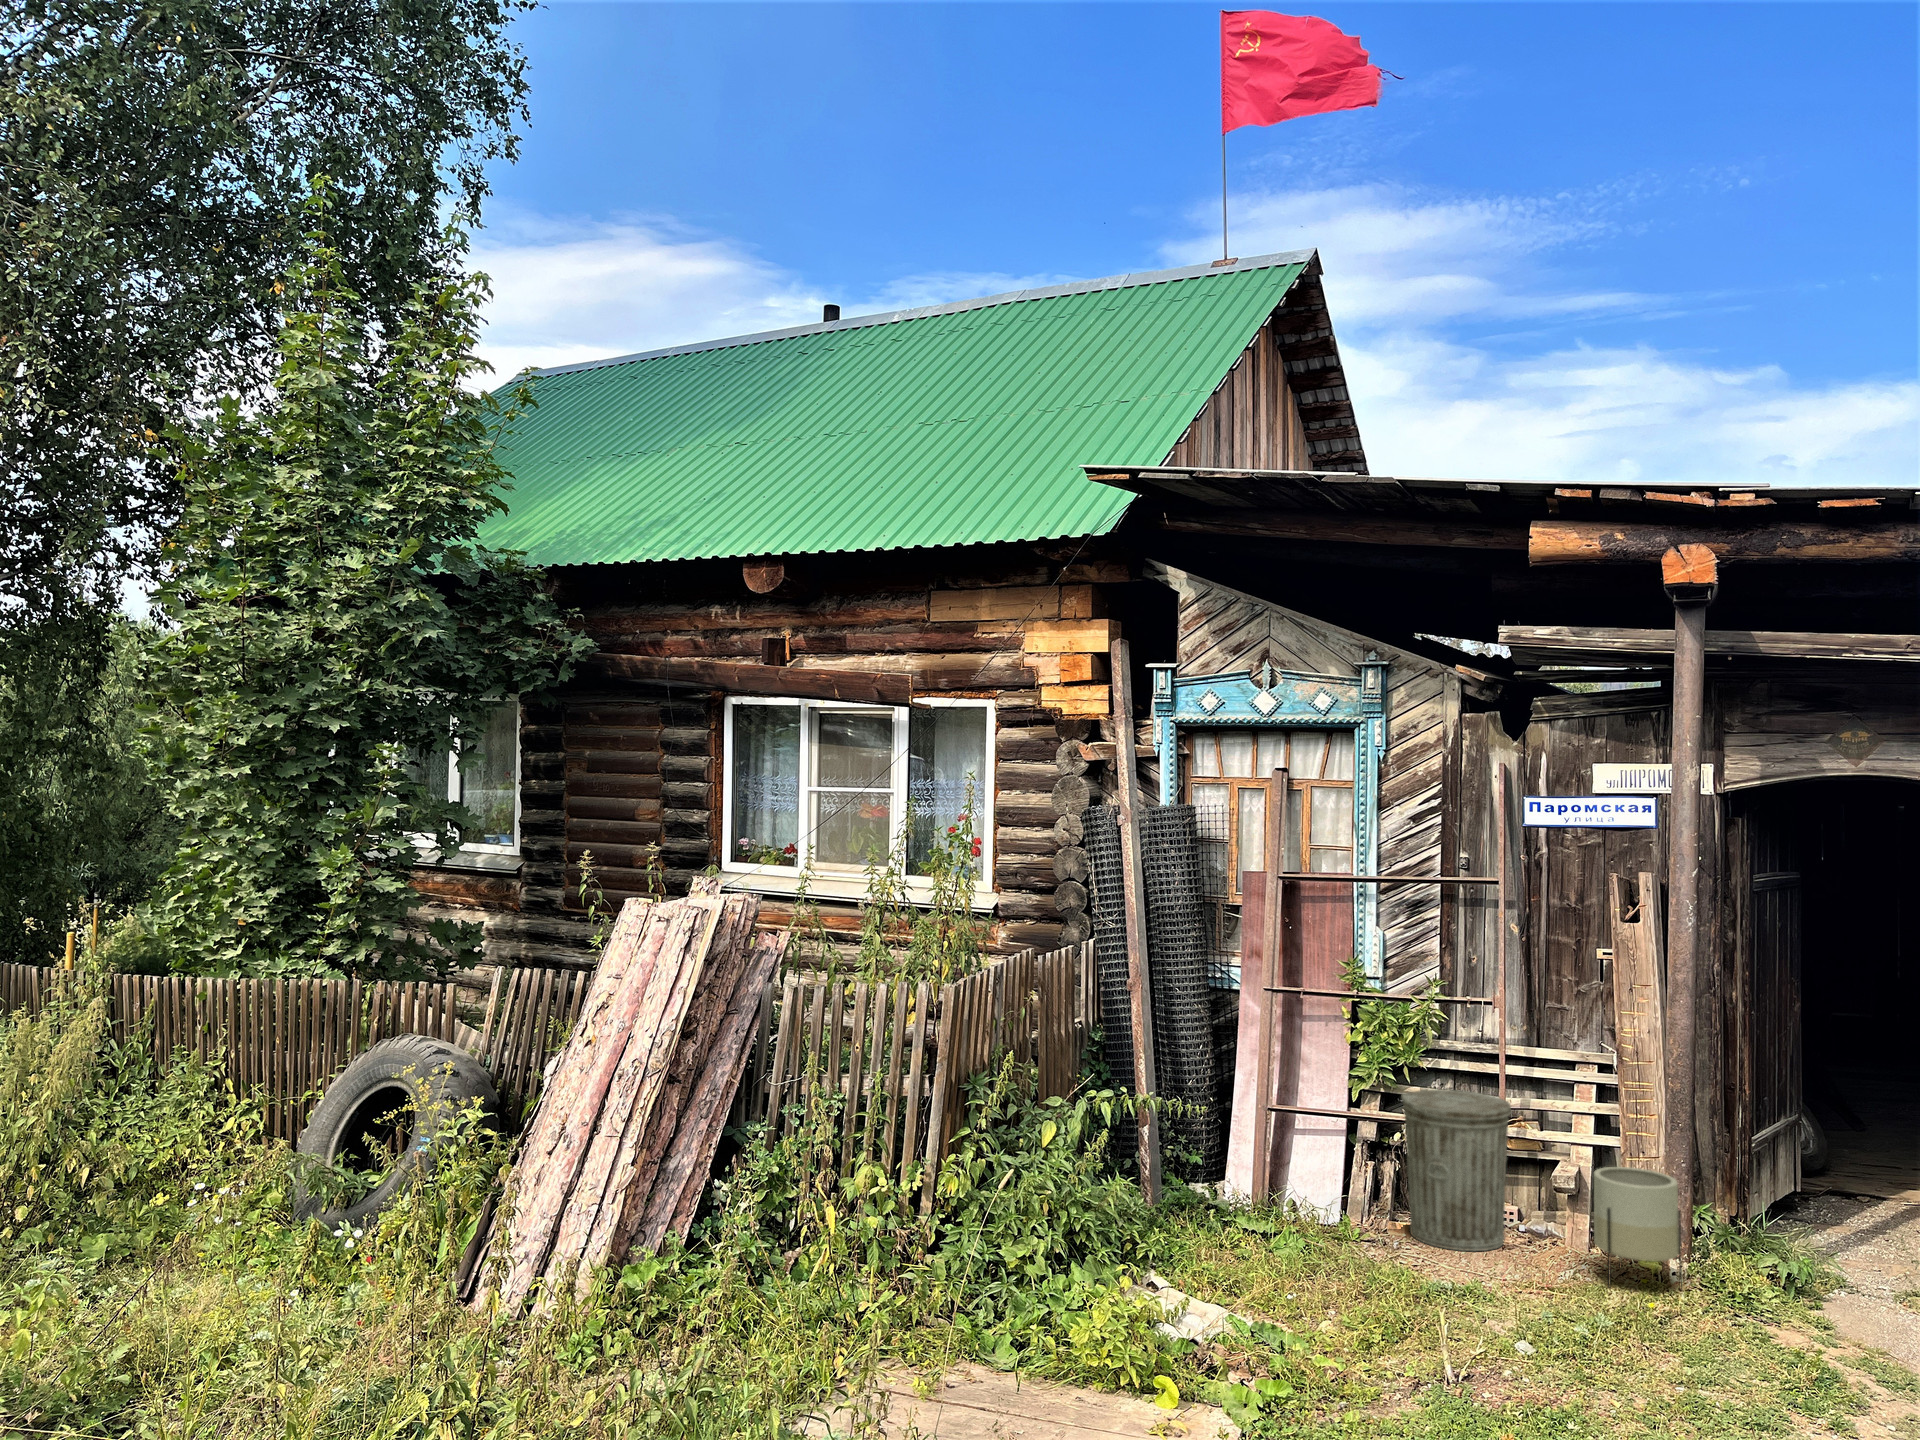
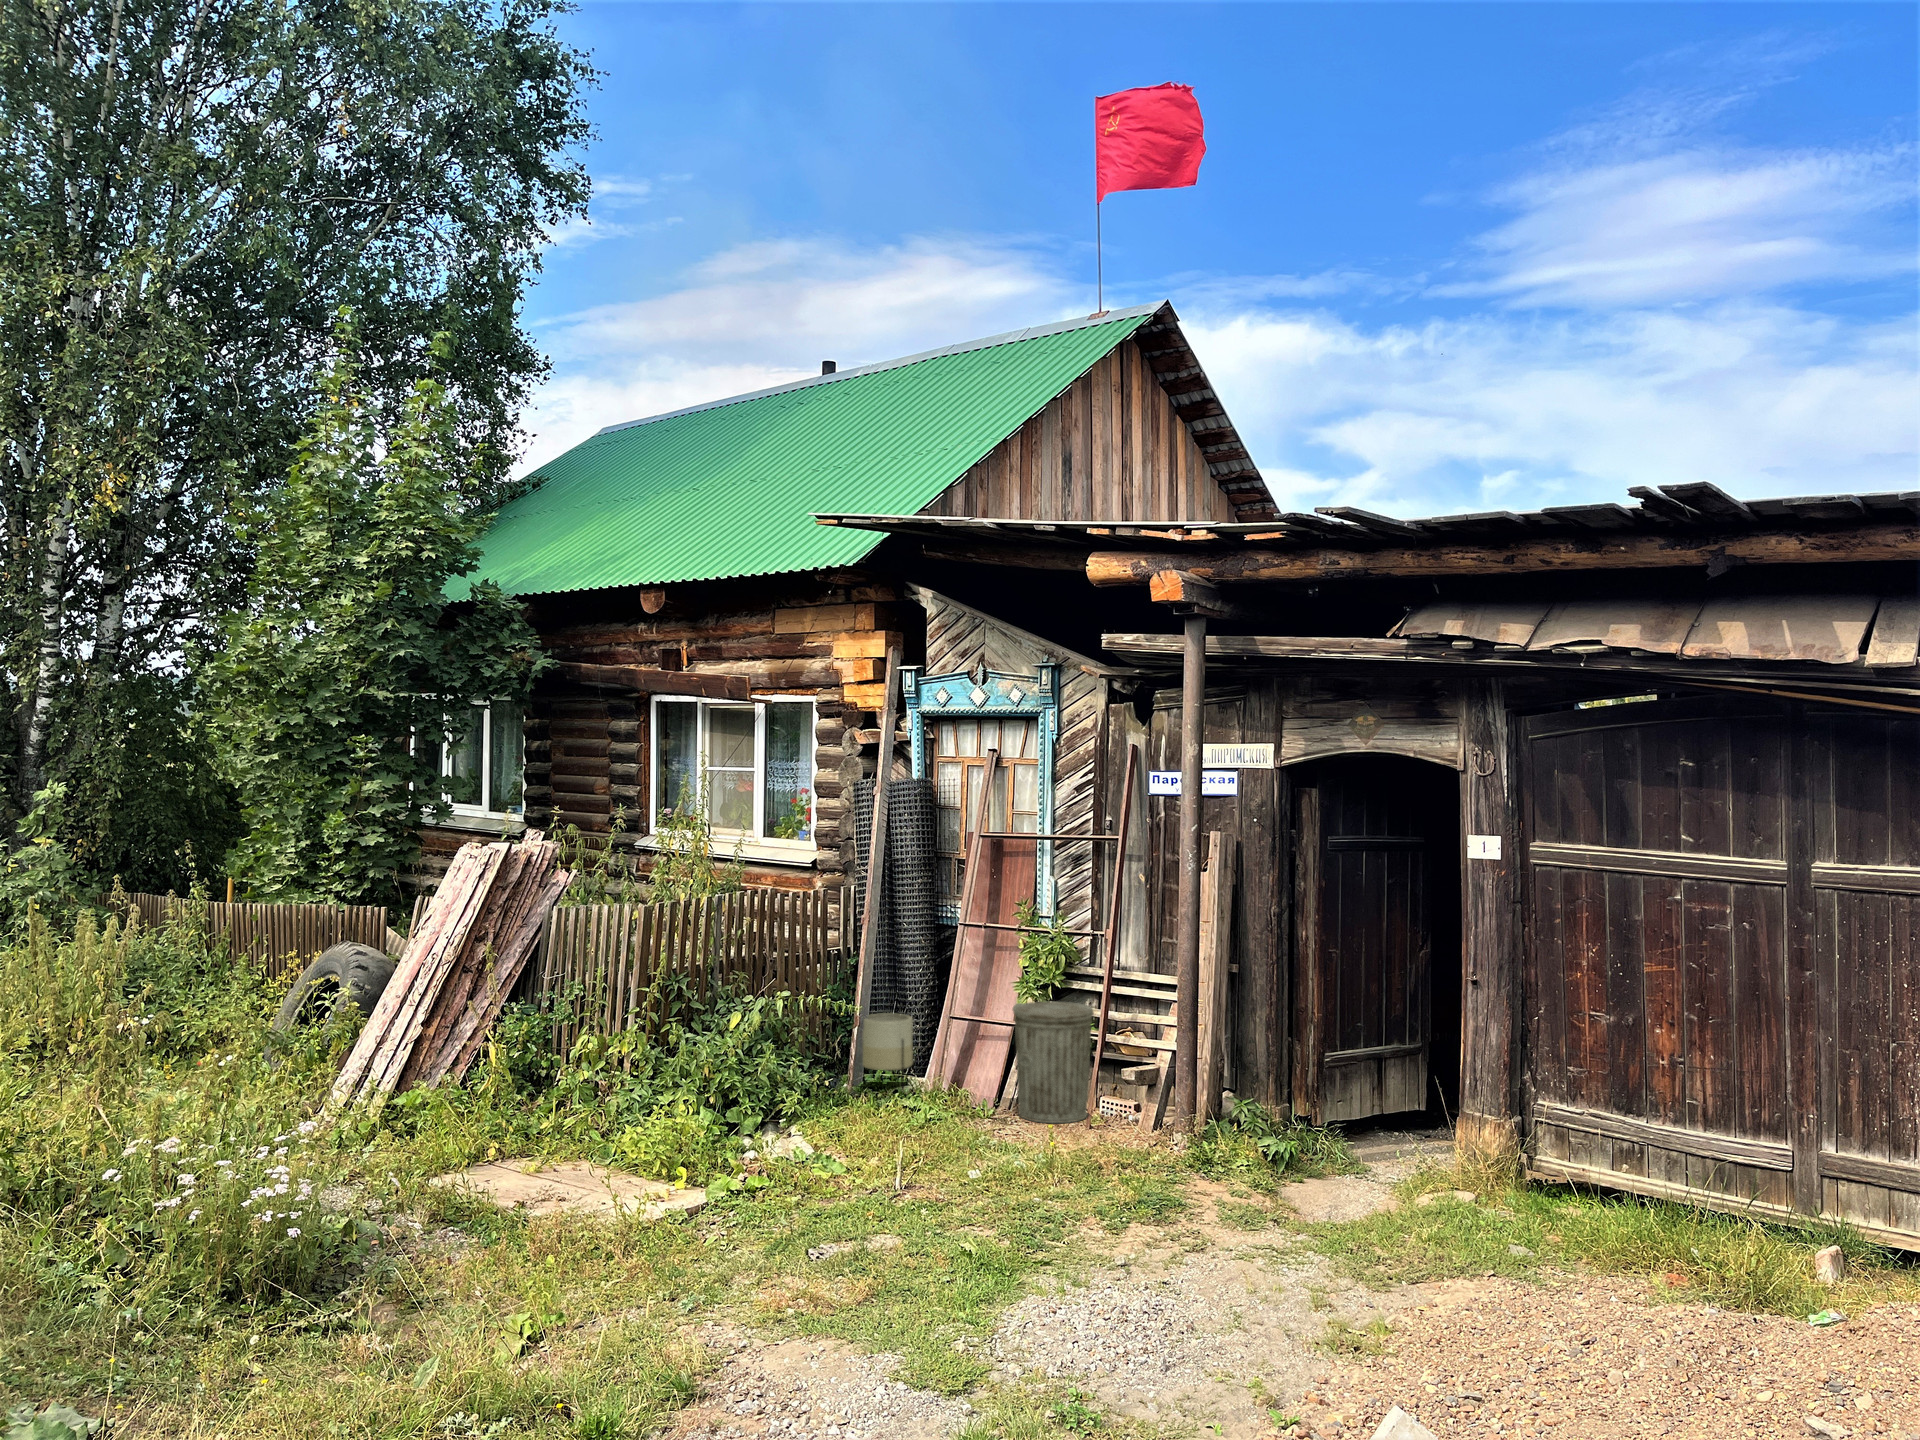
planter: present [1594,1167,1682,1289] -> present [863,1013,913,1080]

